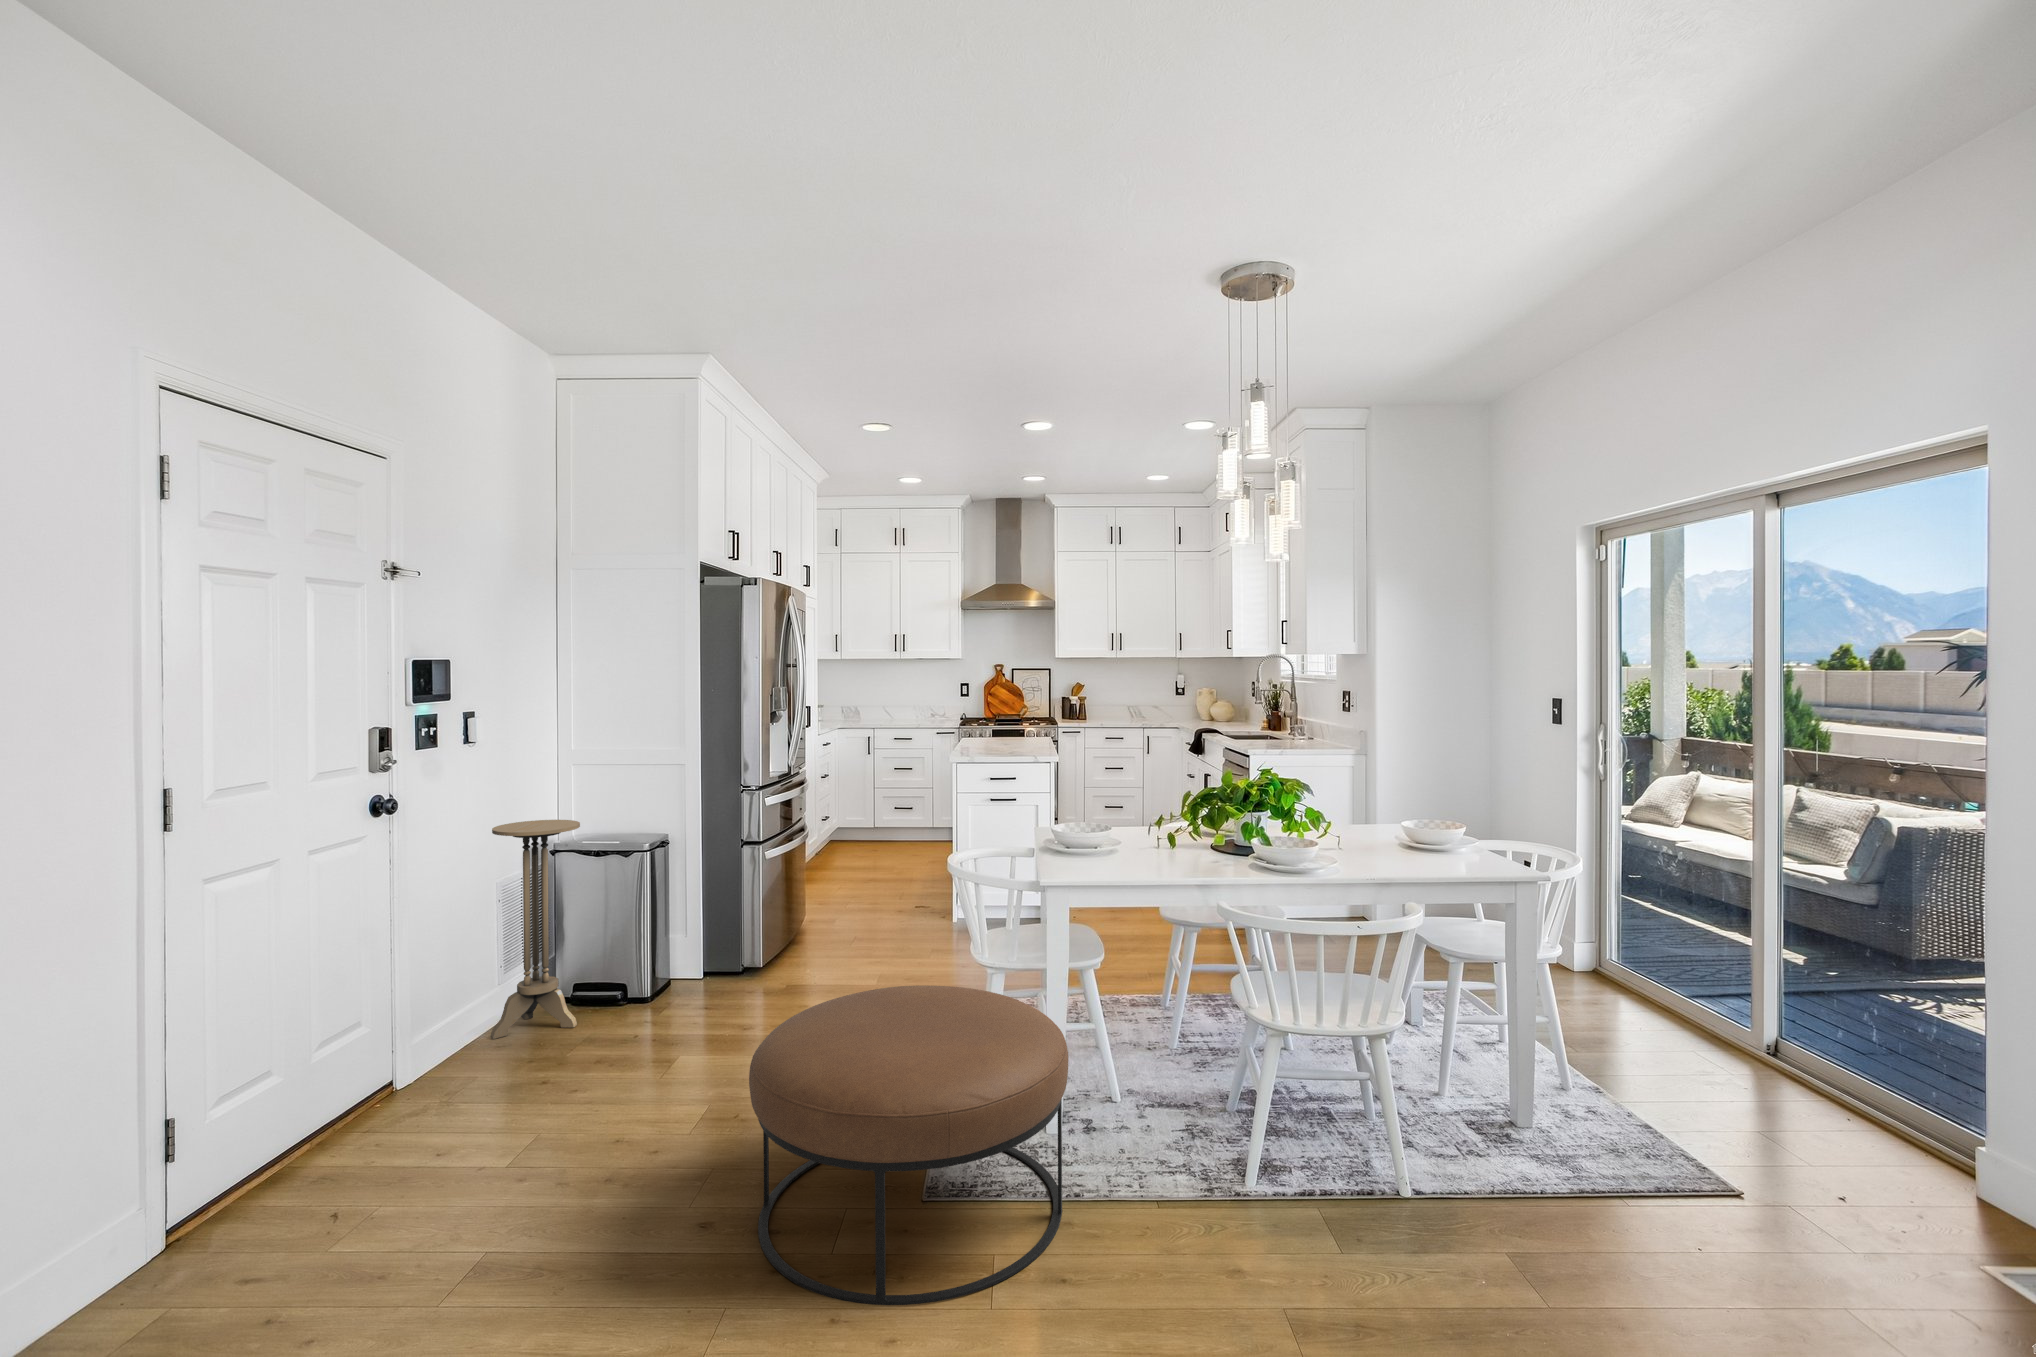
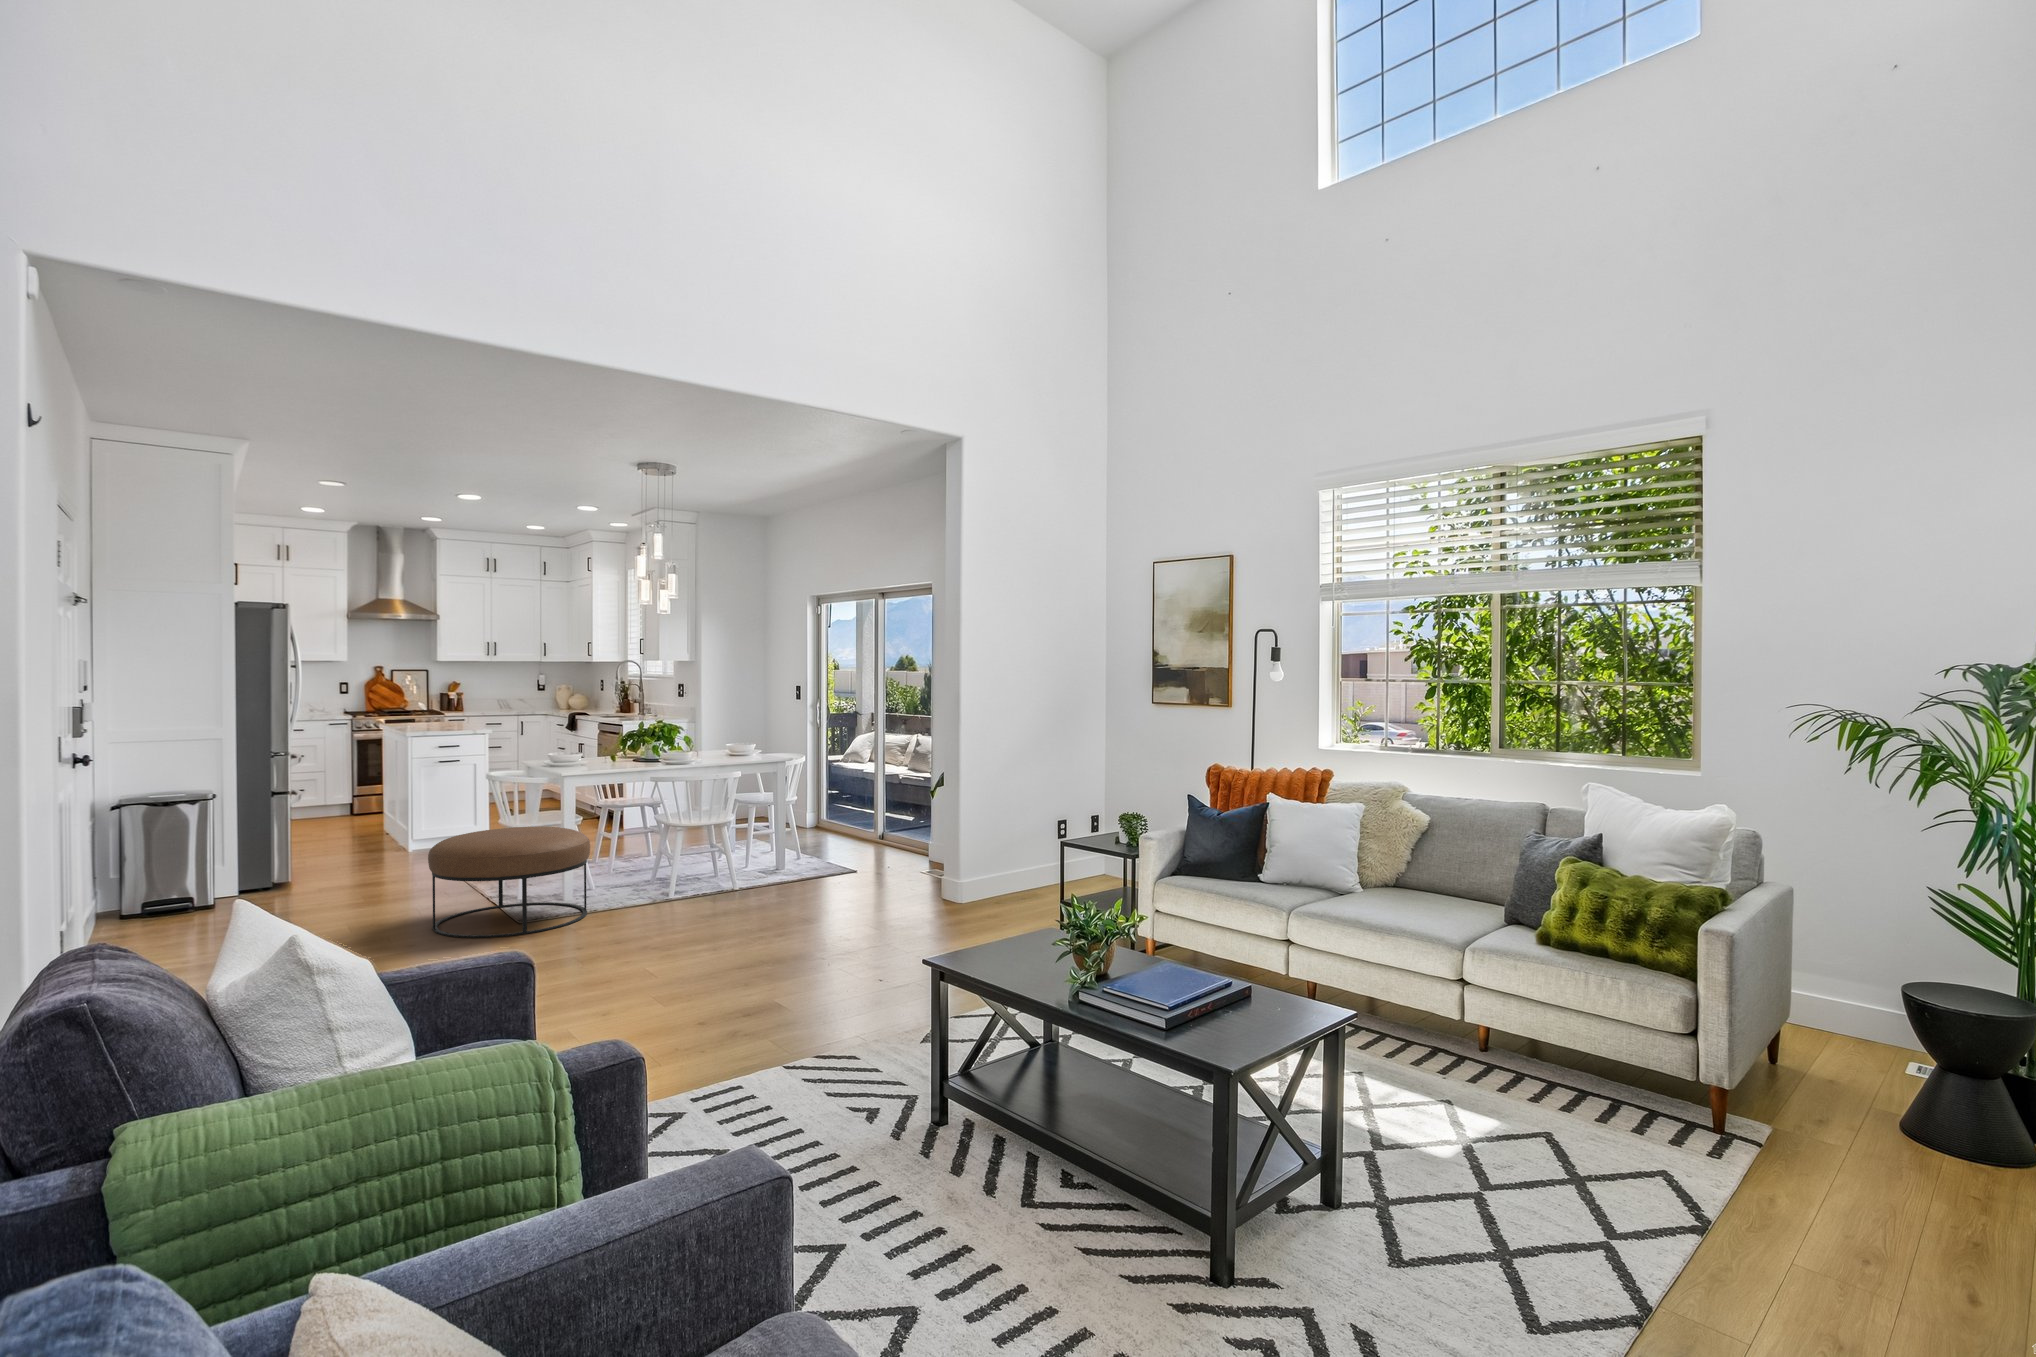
side table: present [490,820,580,1039] -> none [98,778,171,930]

